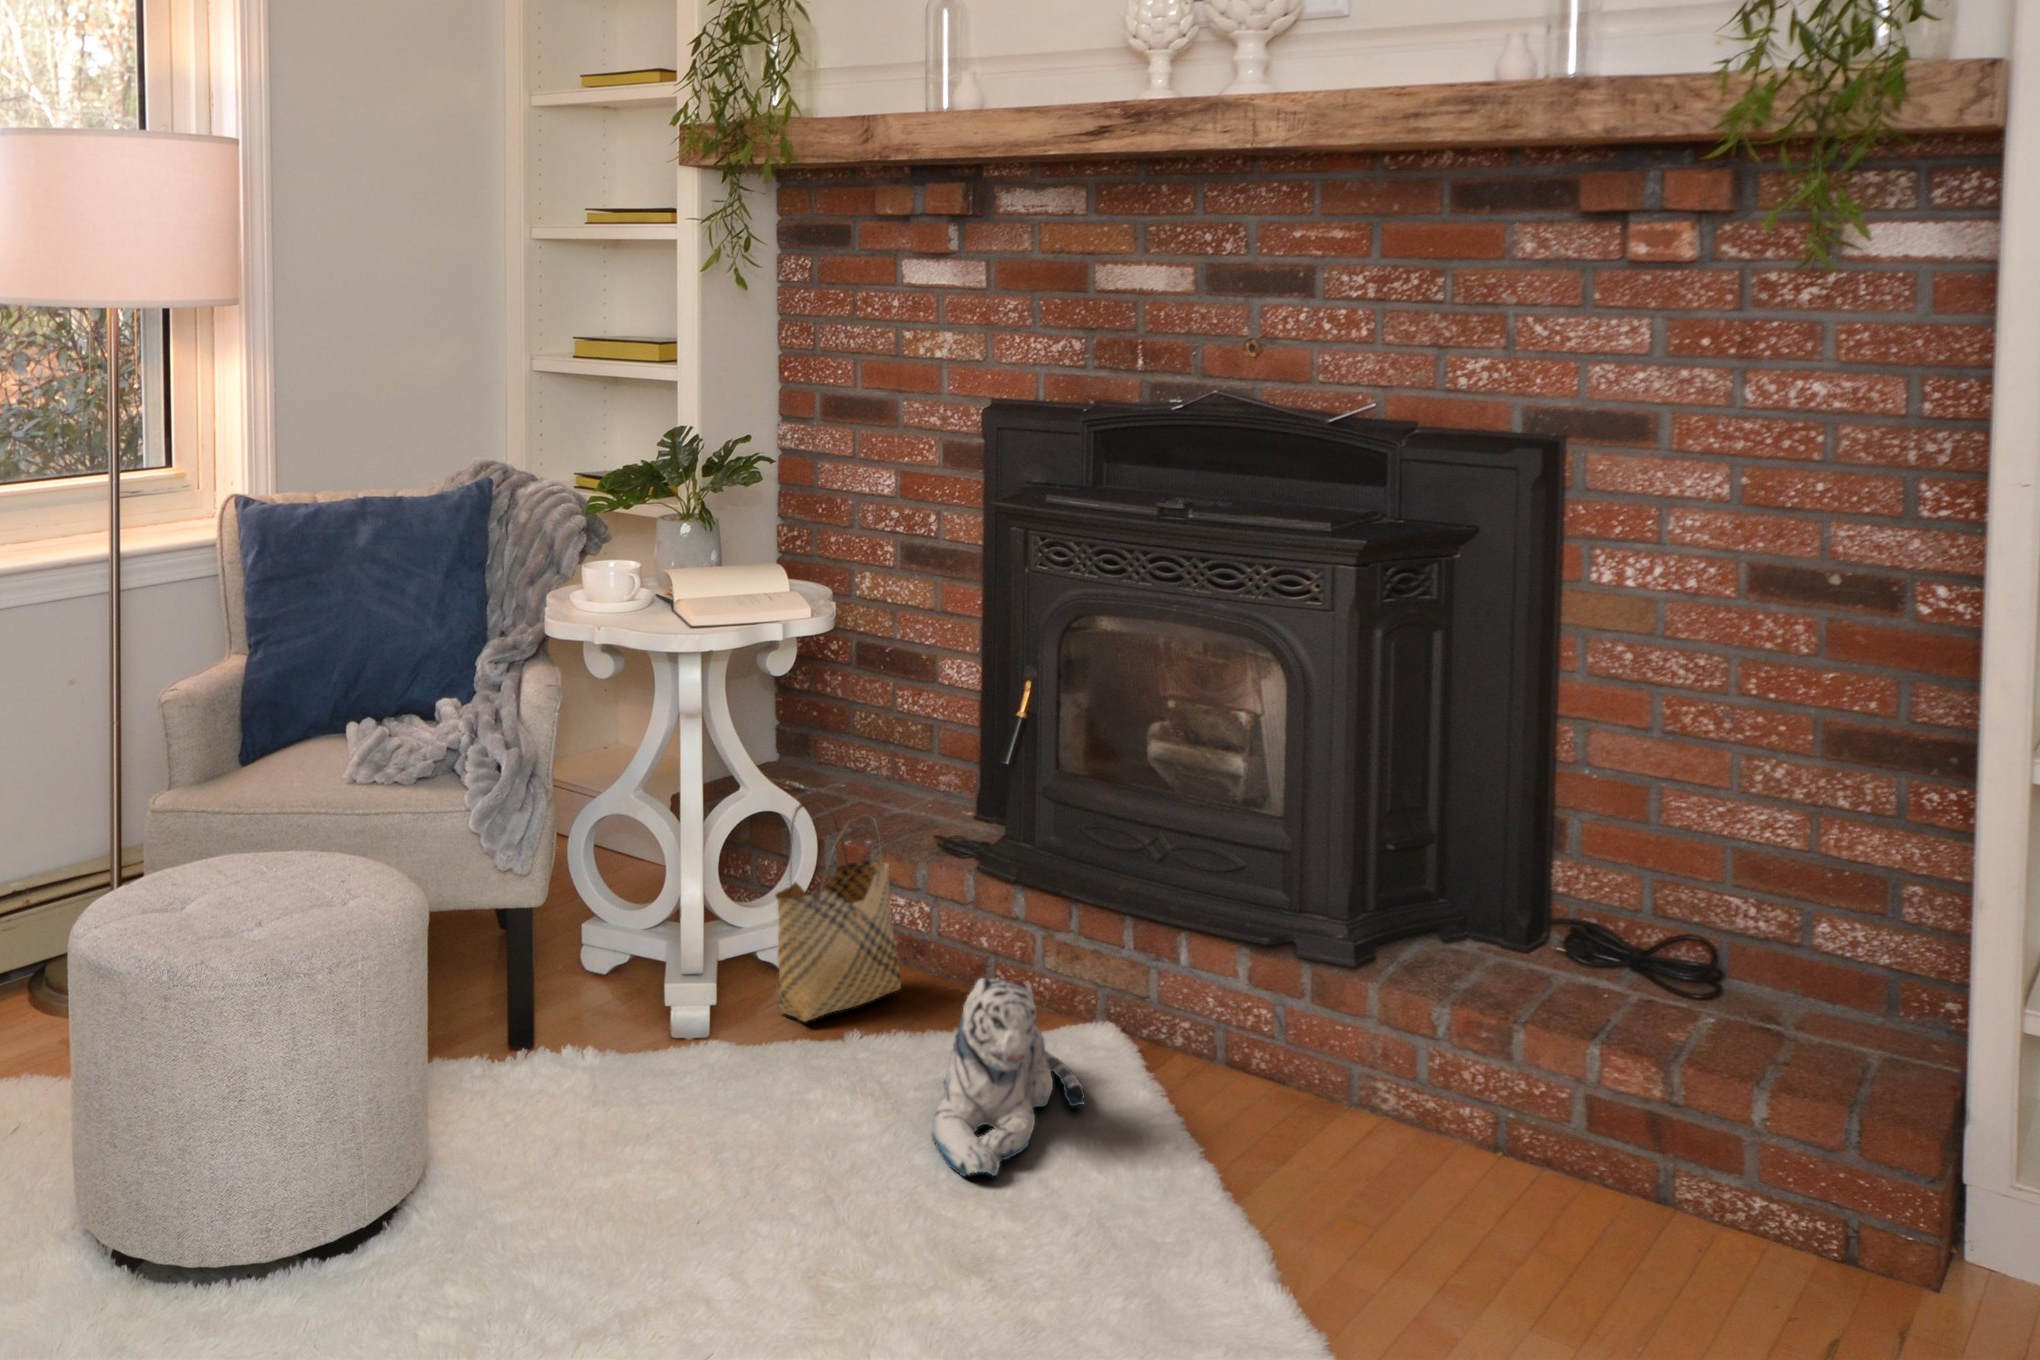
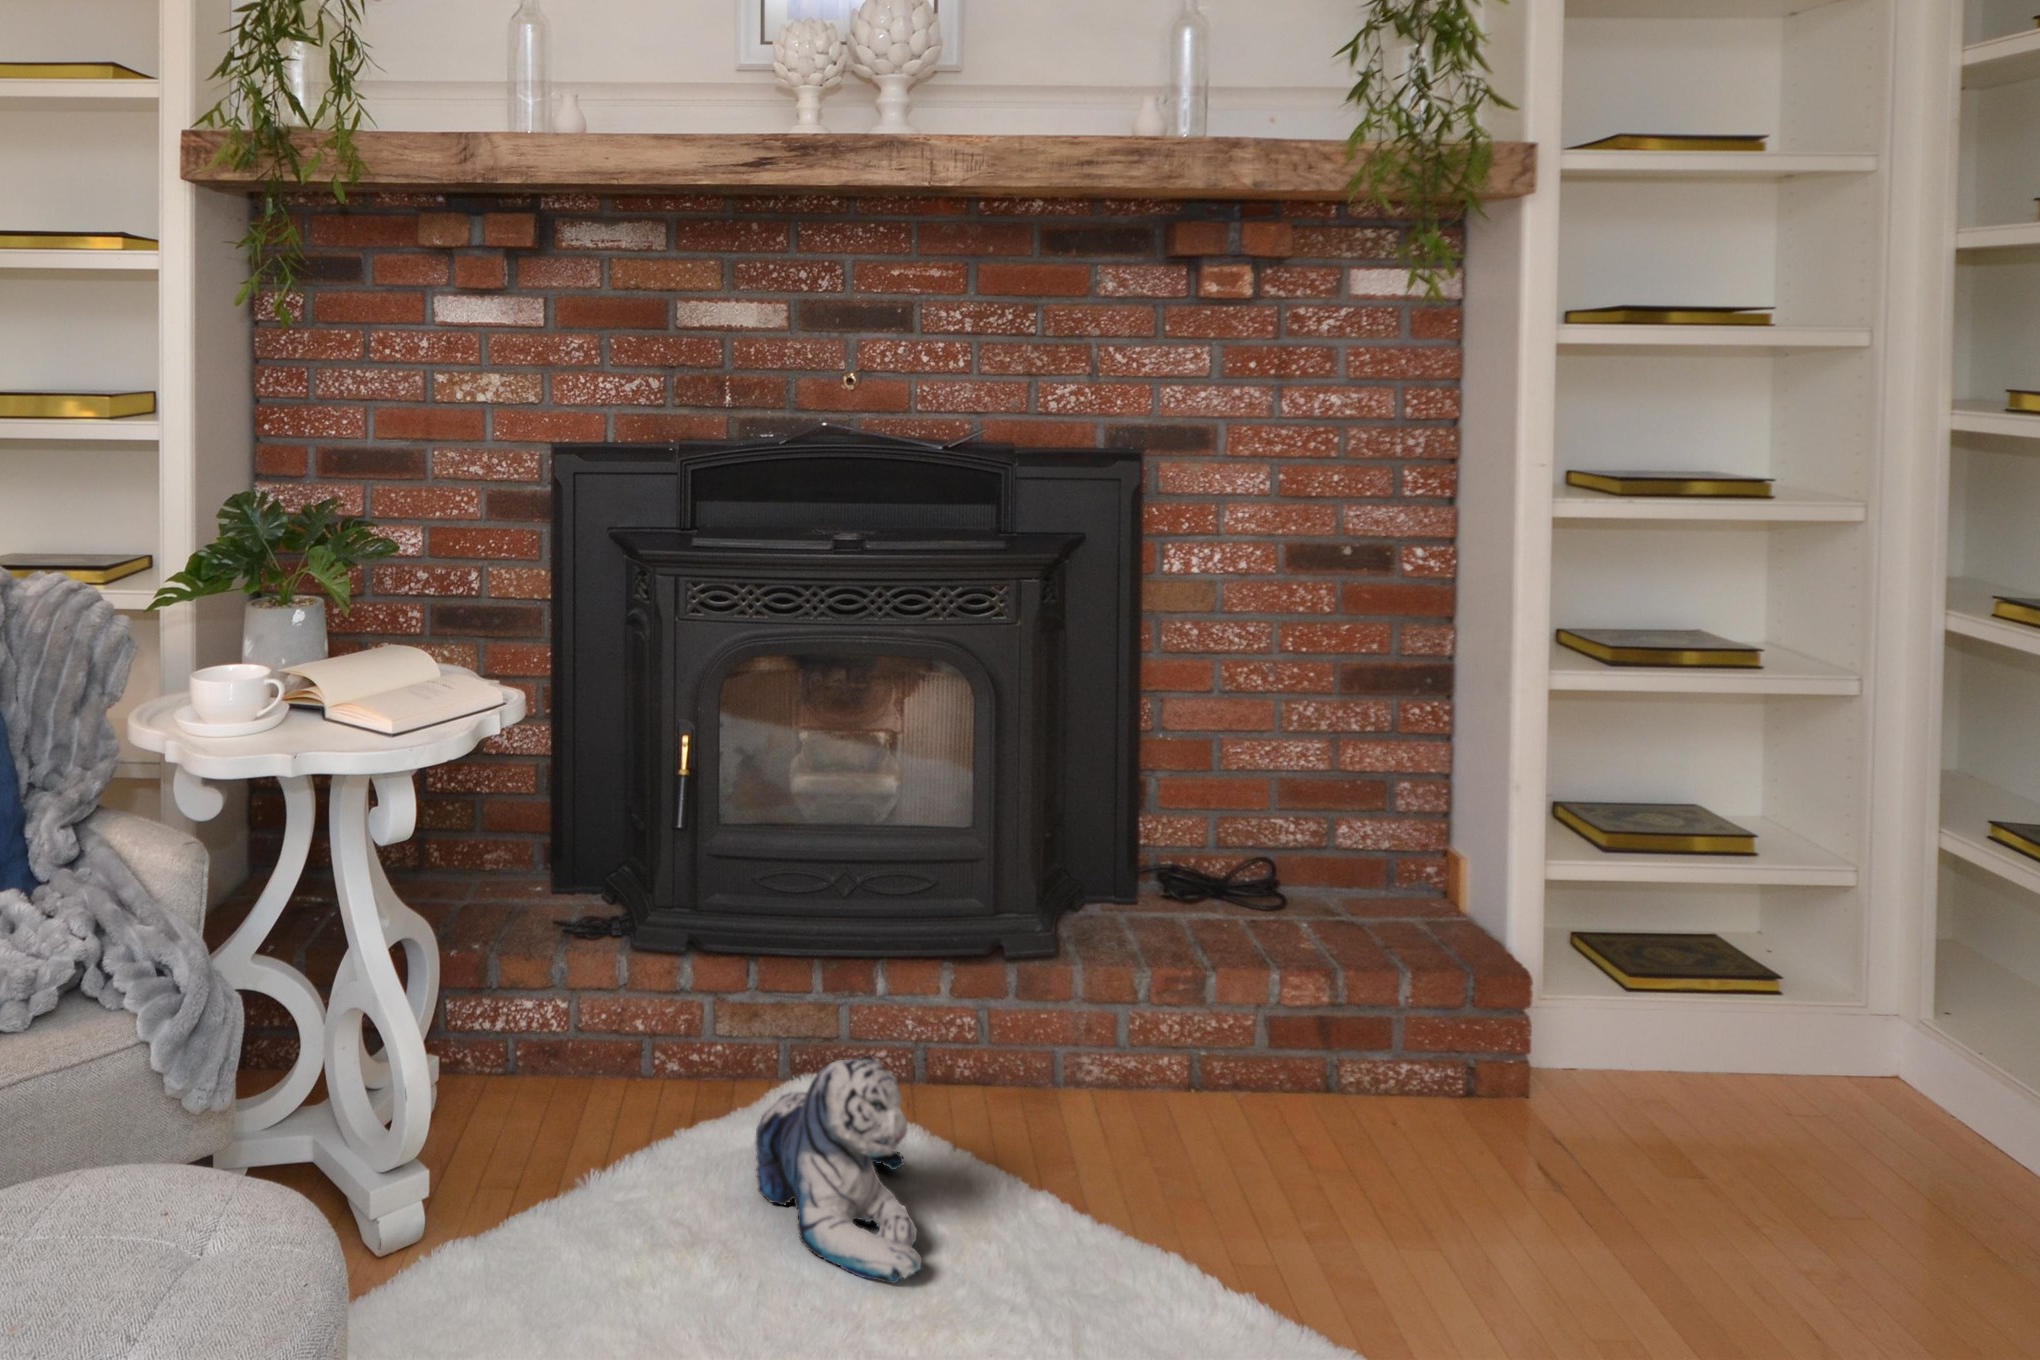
woven basket: present [775,800,901,1022] -> none [487,915,596,1176]

